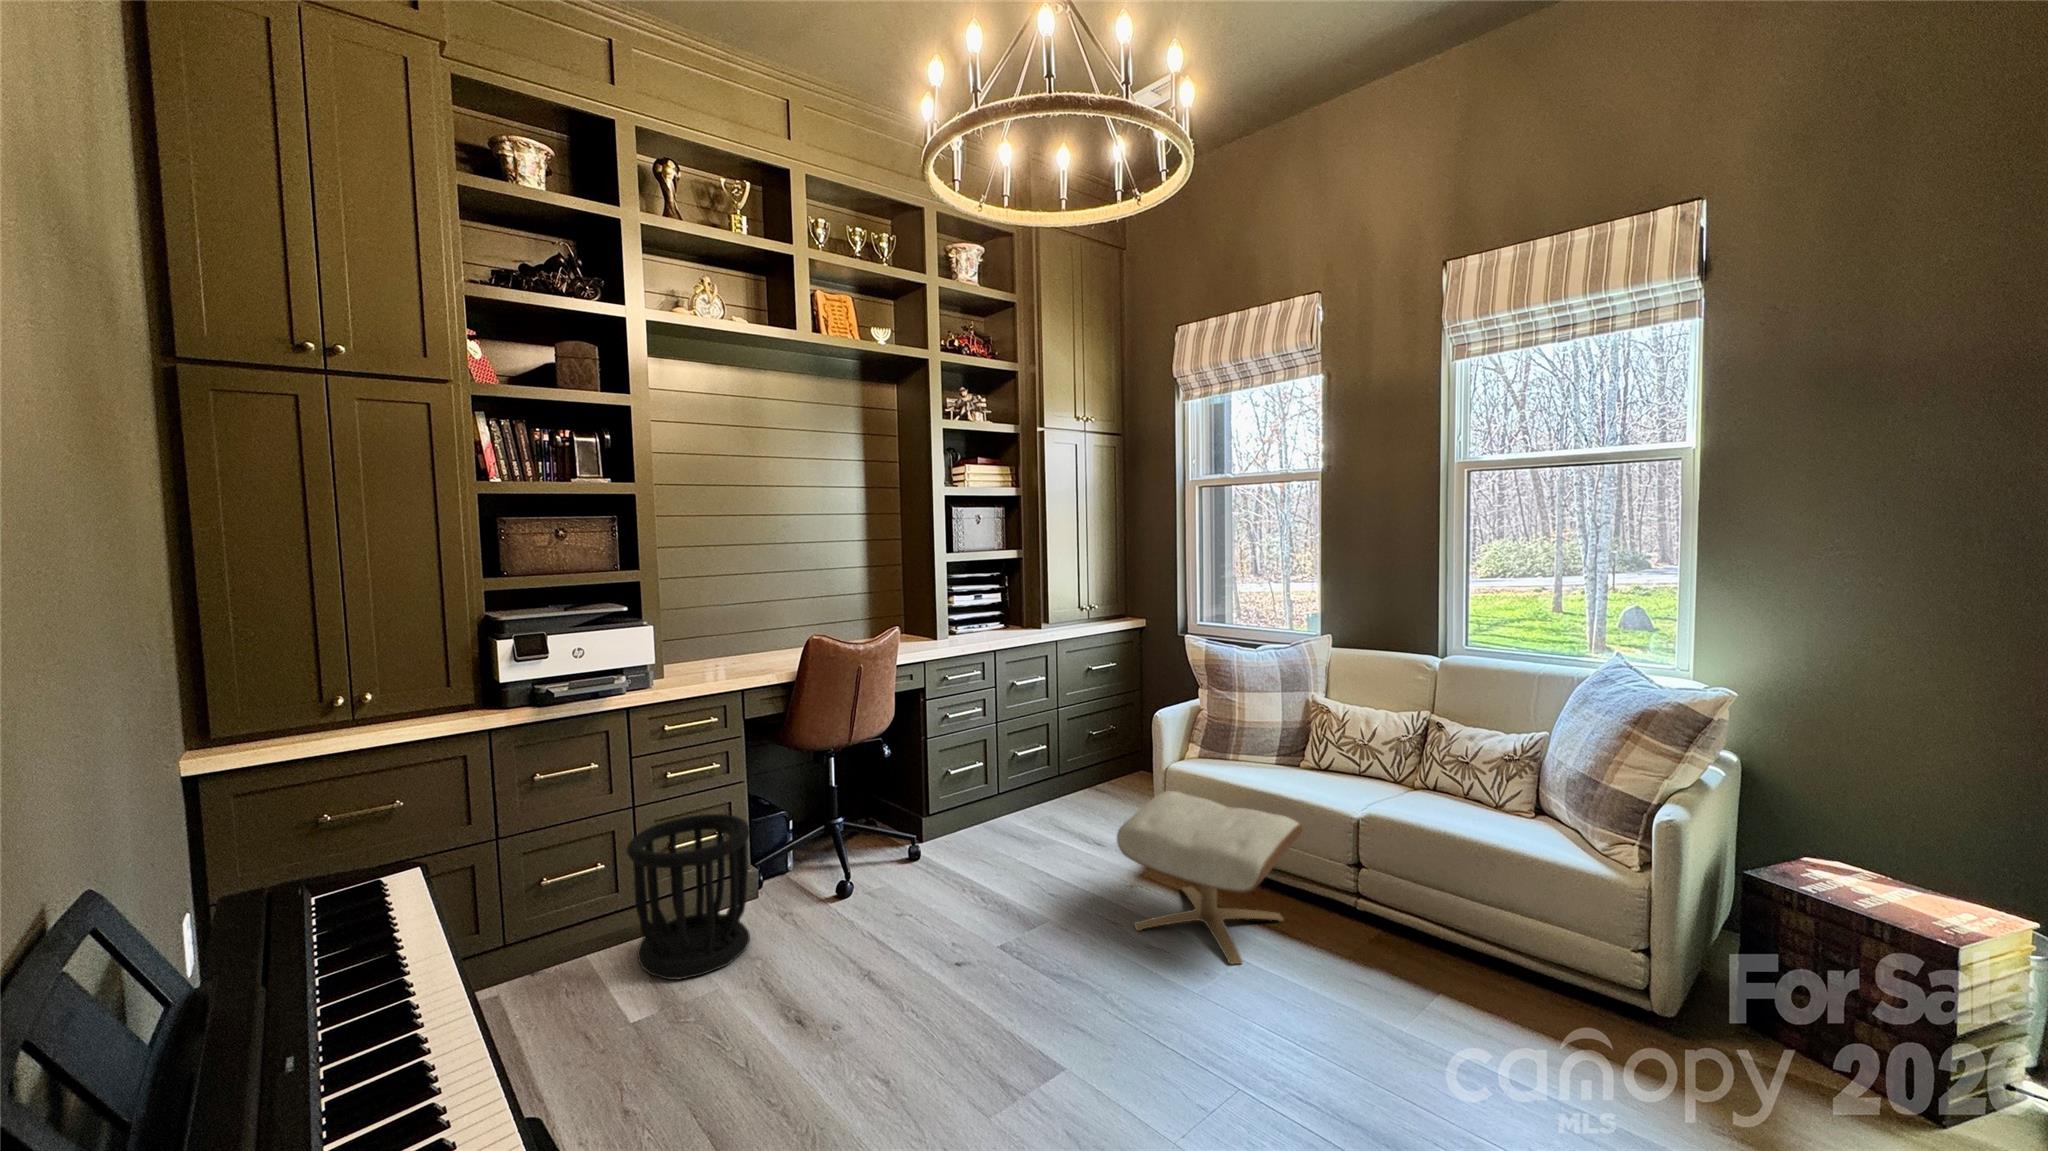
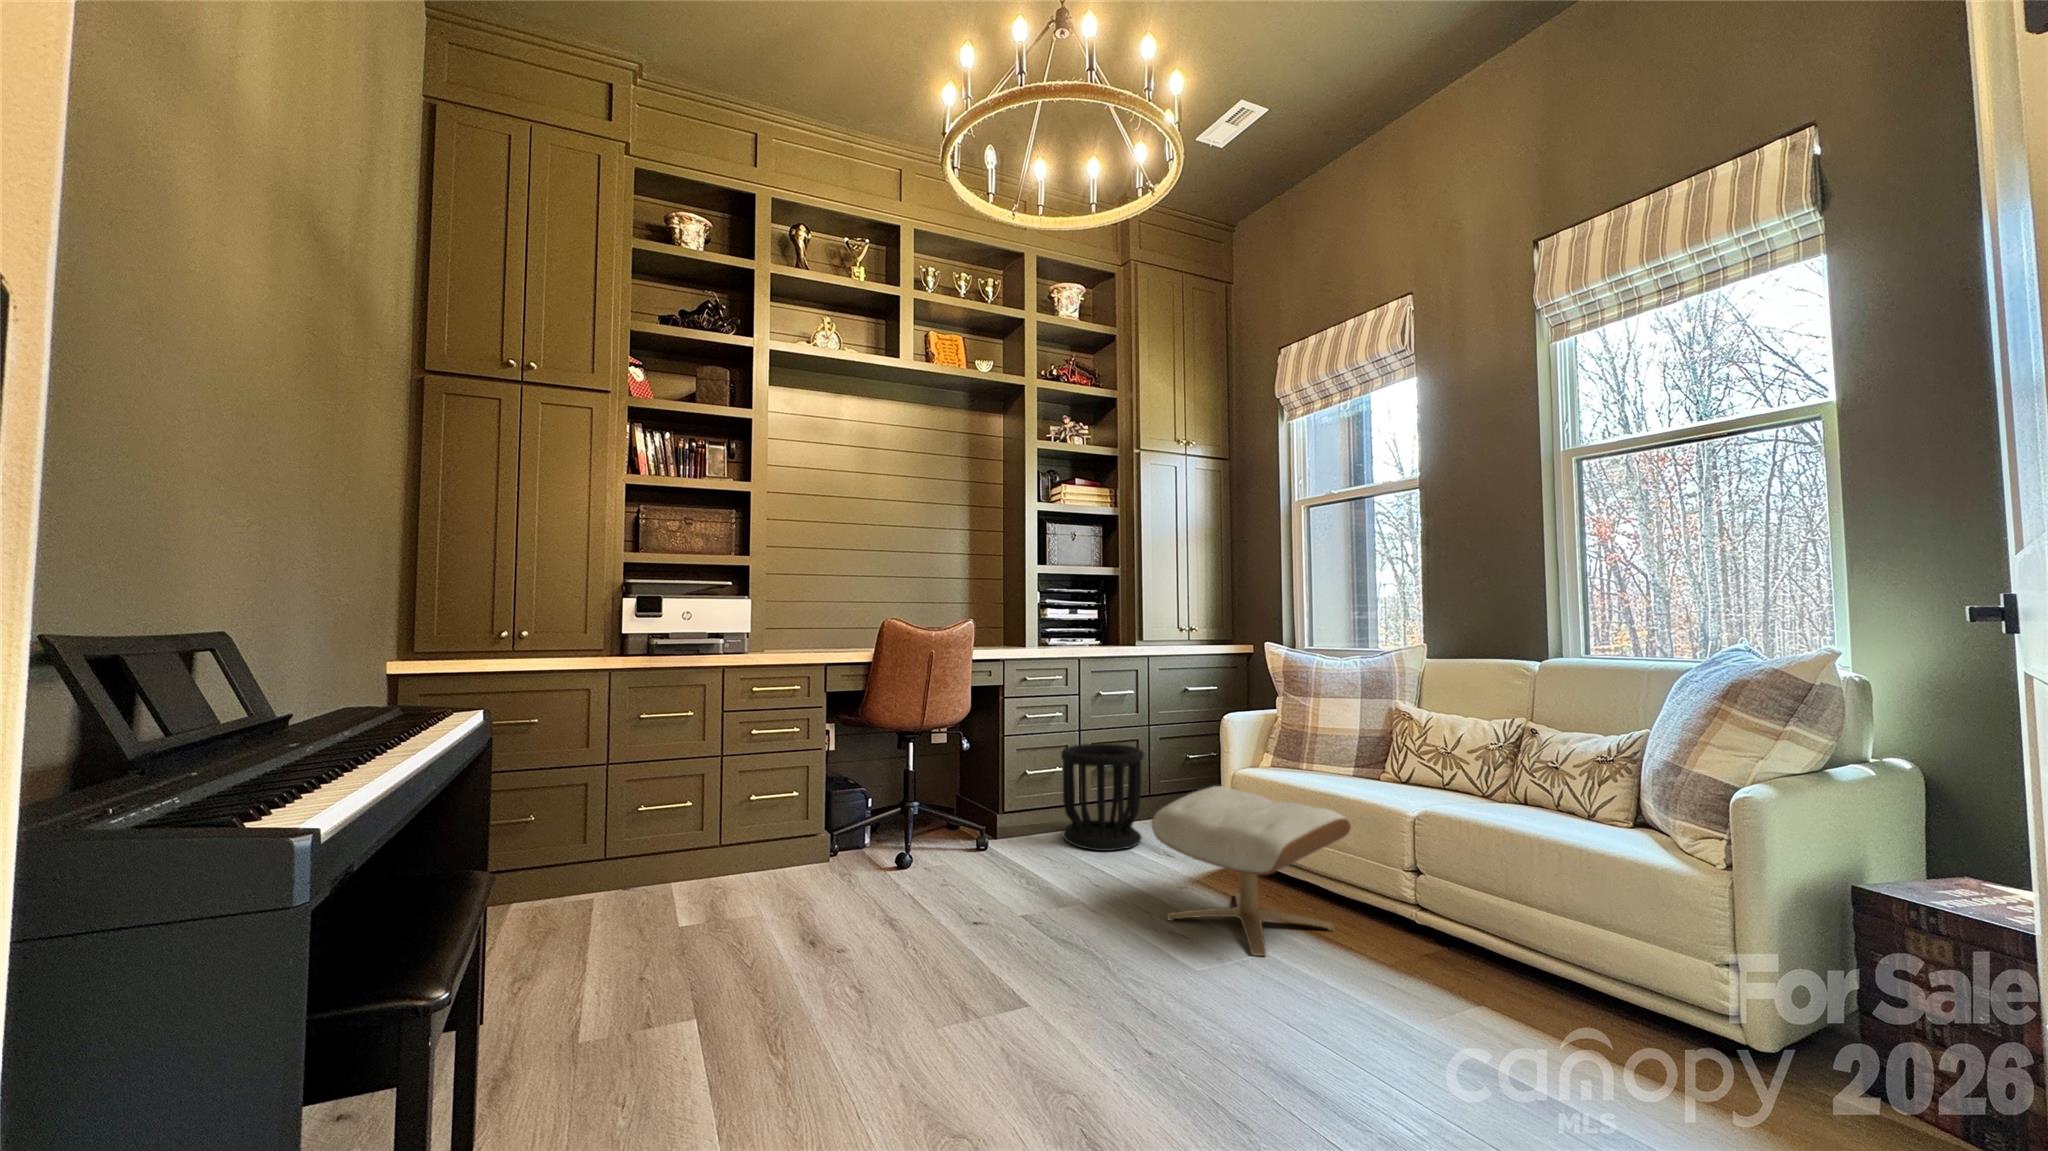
wastebasket: present [626,814,750,979] -> present [1061,744,1144,851]

